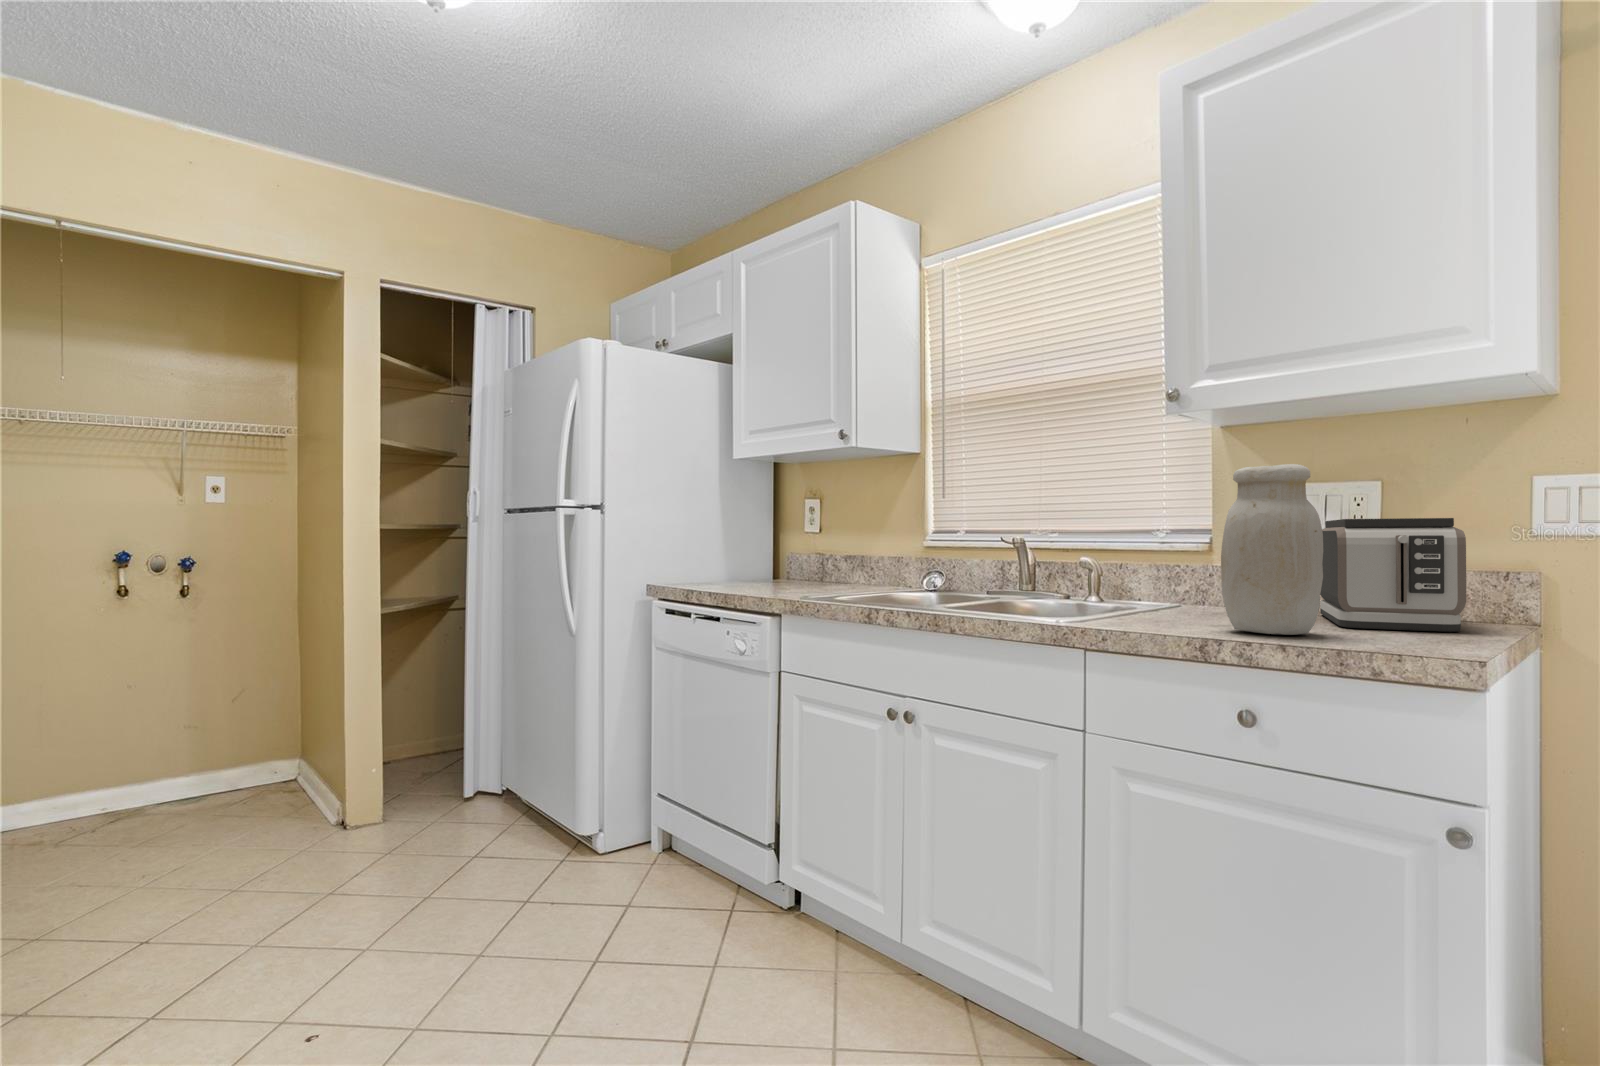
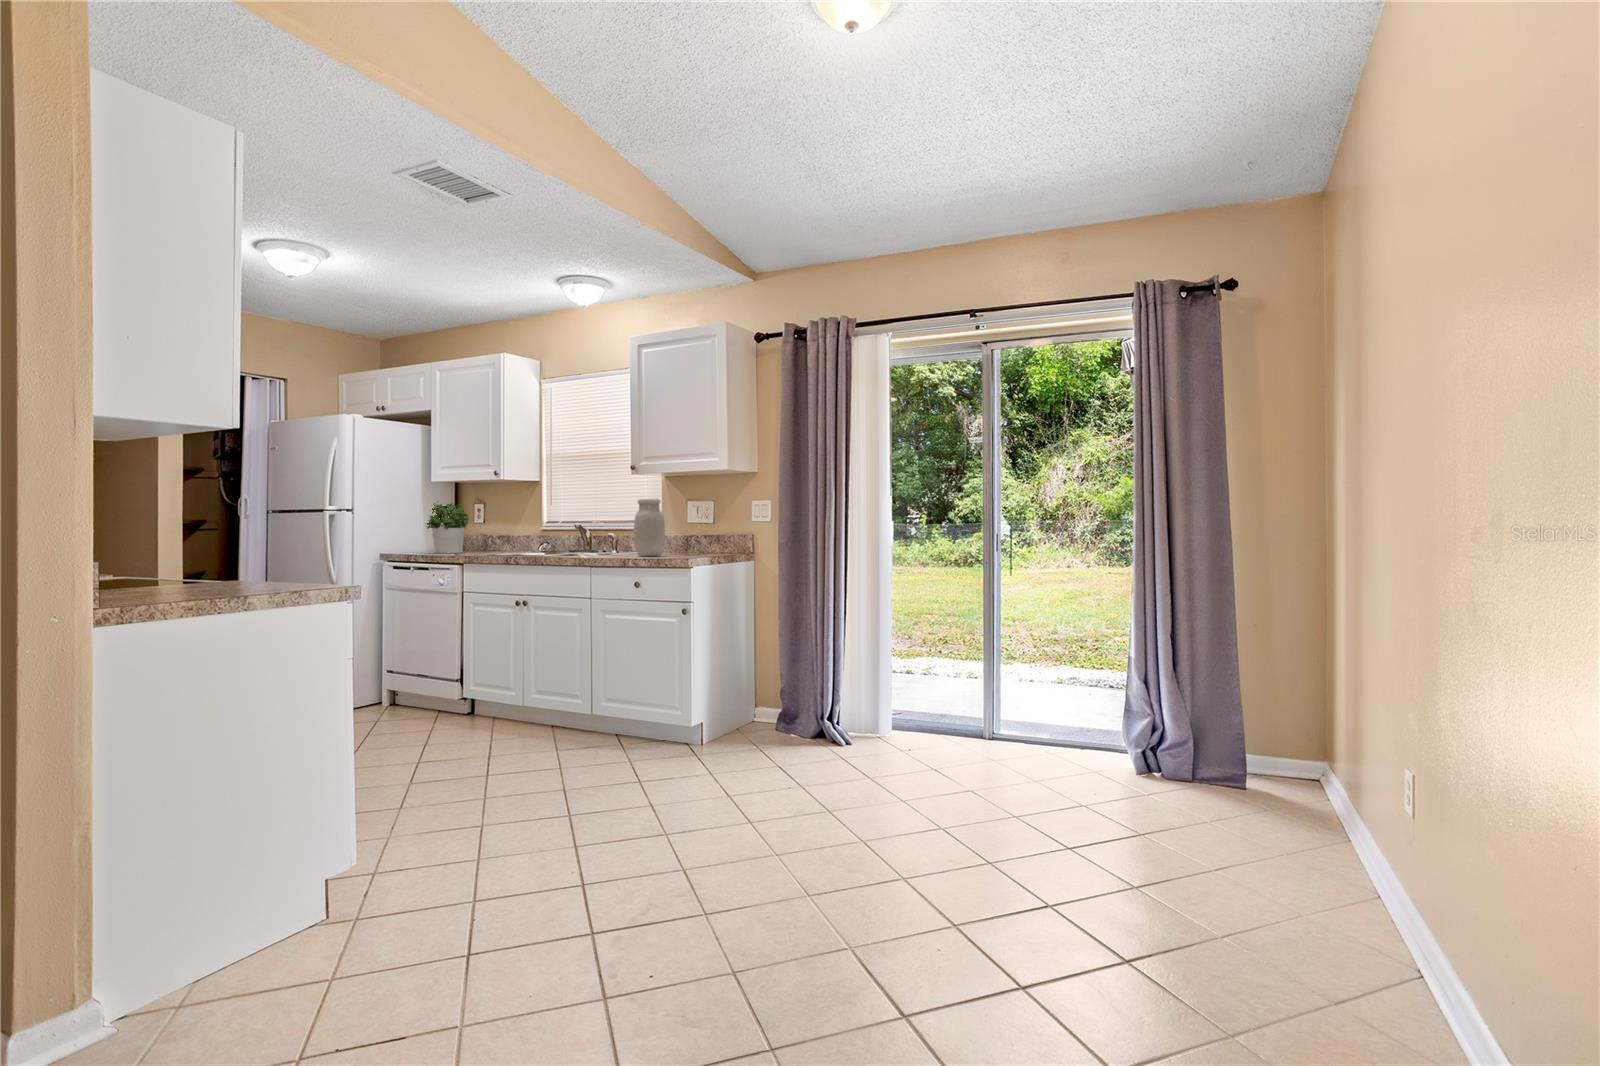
potted plant: none [722,493,793,582] -> present [427,502,469,553]
toaster: present [1320,518,1466,632] -> none [678,516,723,555]

